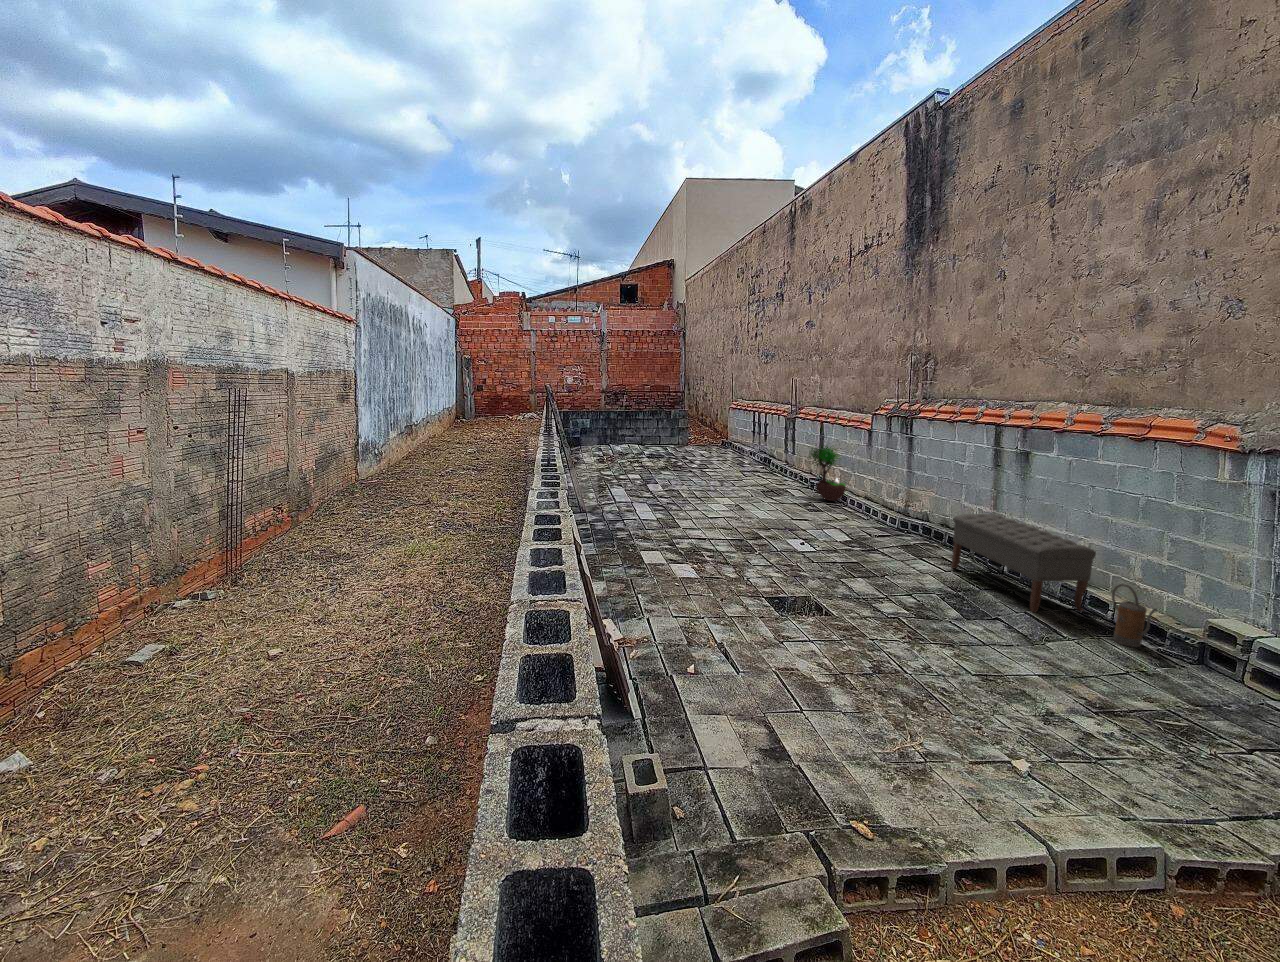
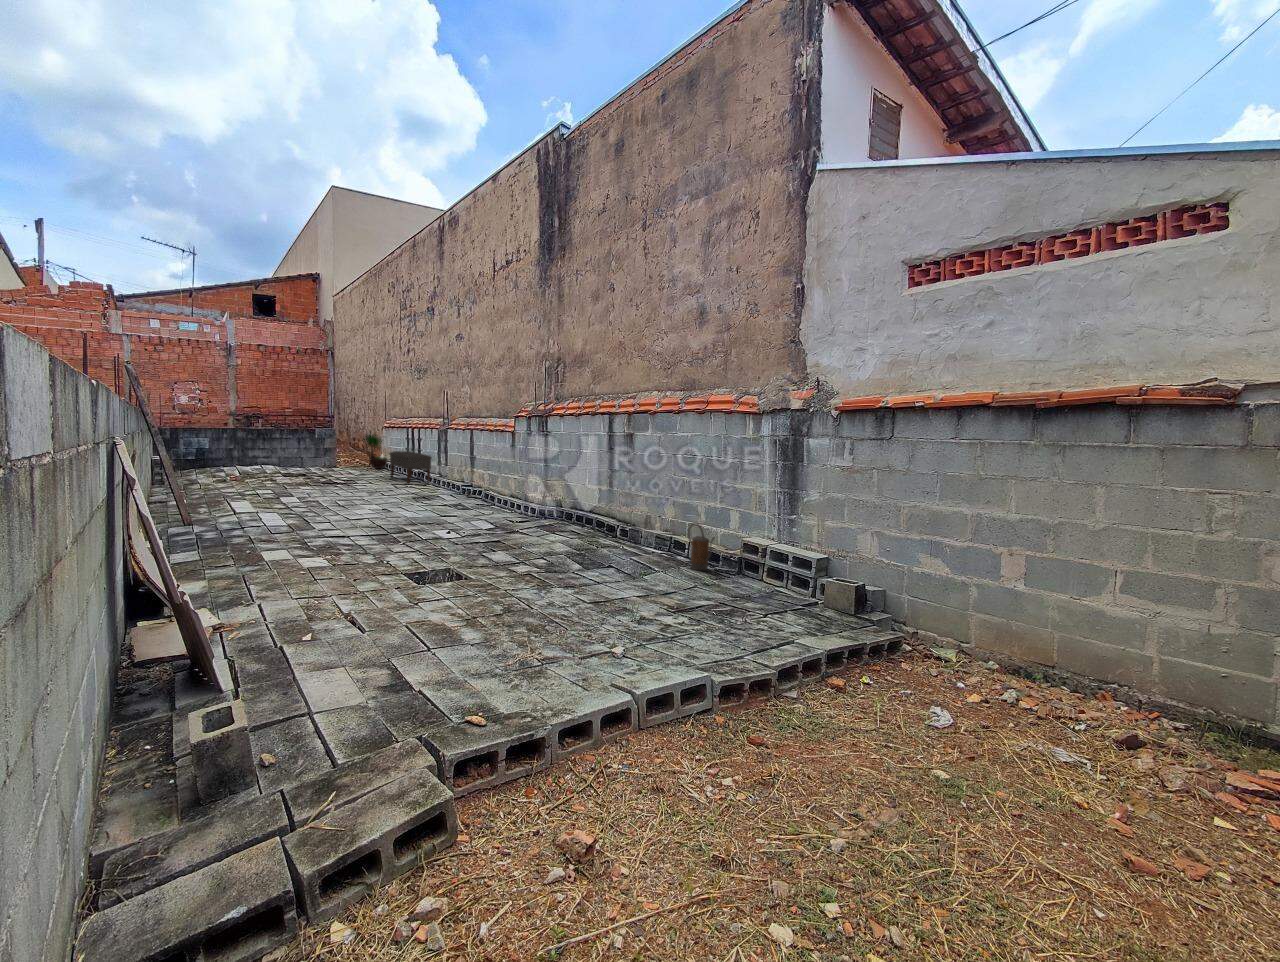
potted tree: present [811,446,846,501] -> present [362,434,387,469]
bench: present [951,514,1096,612] -> present [390,451,432,483]

